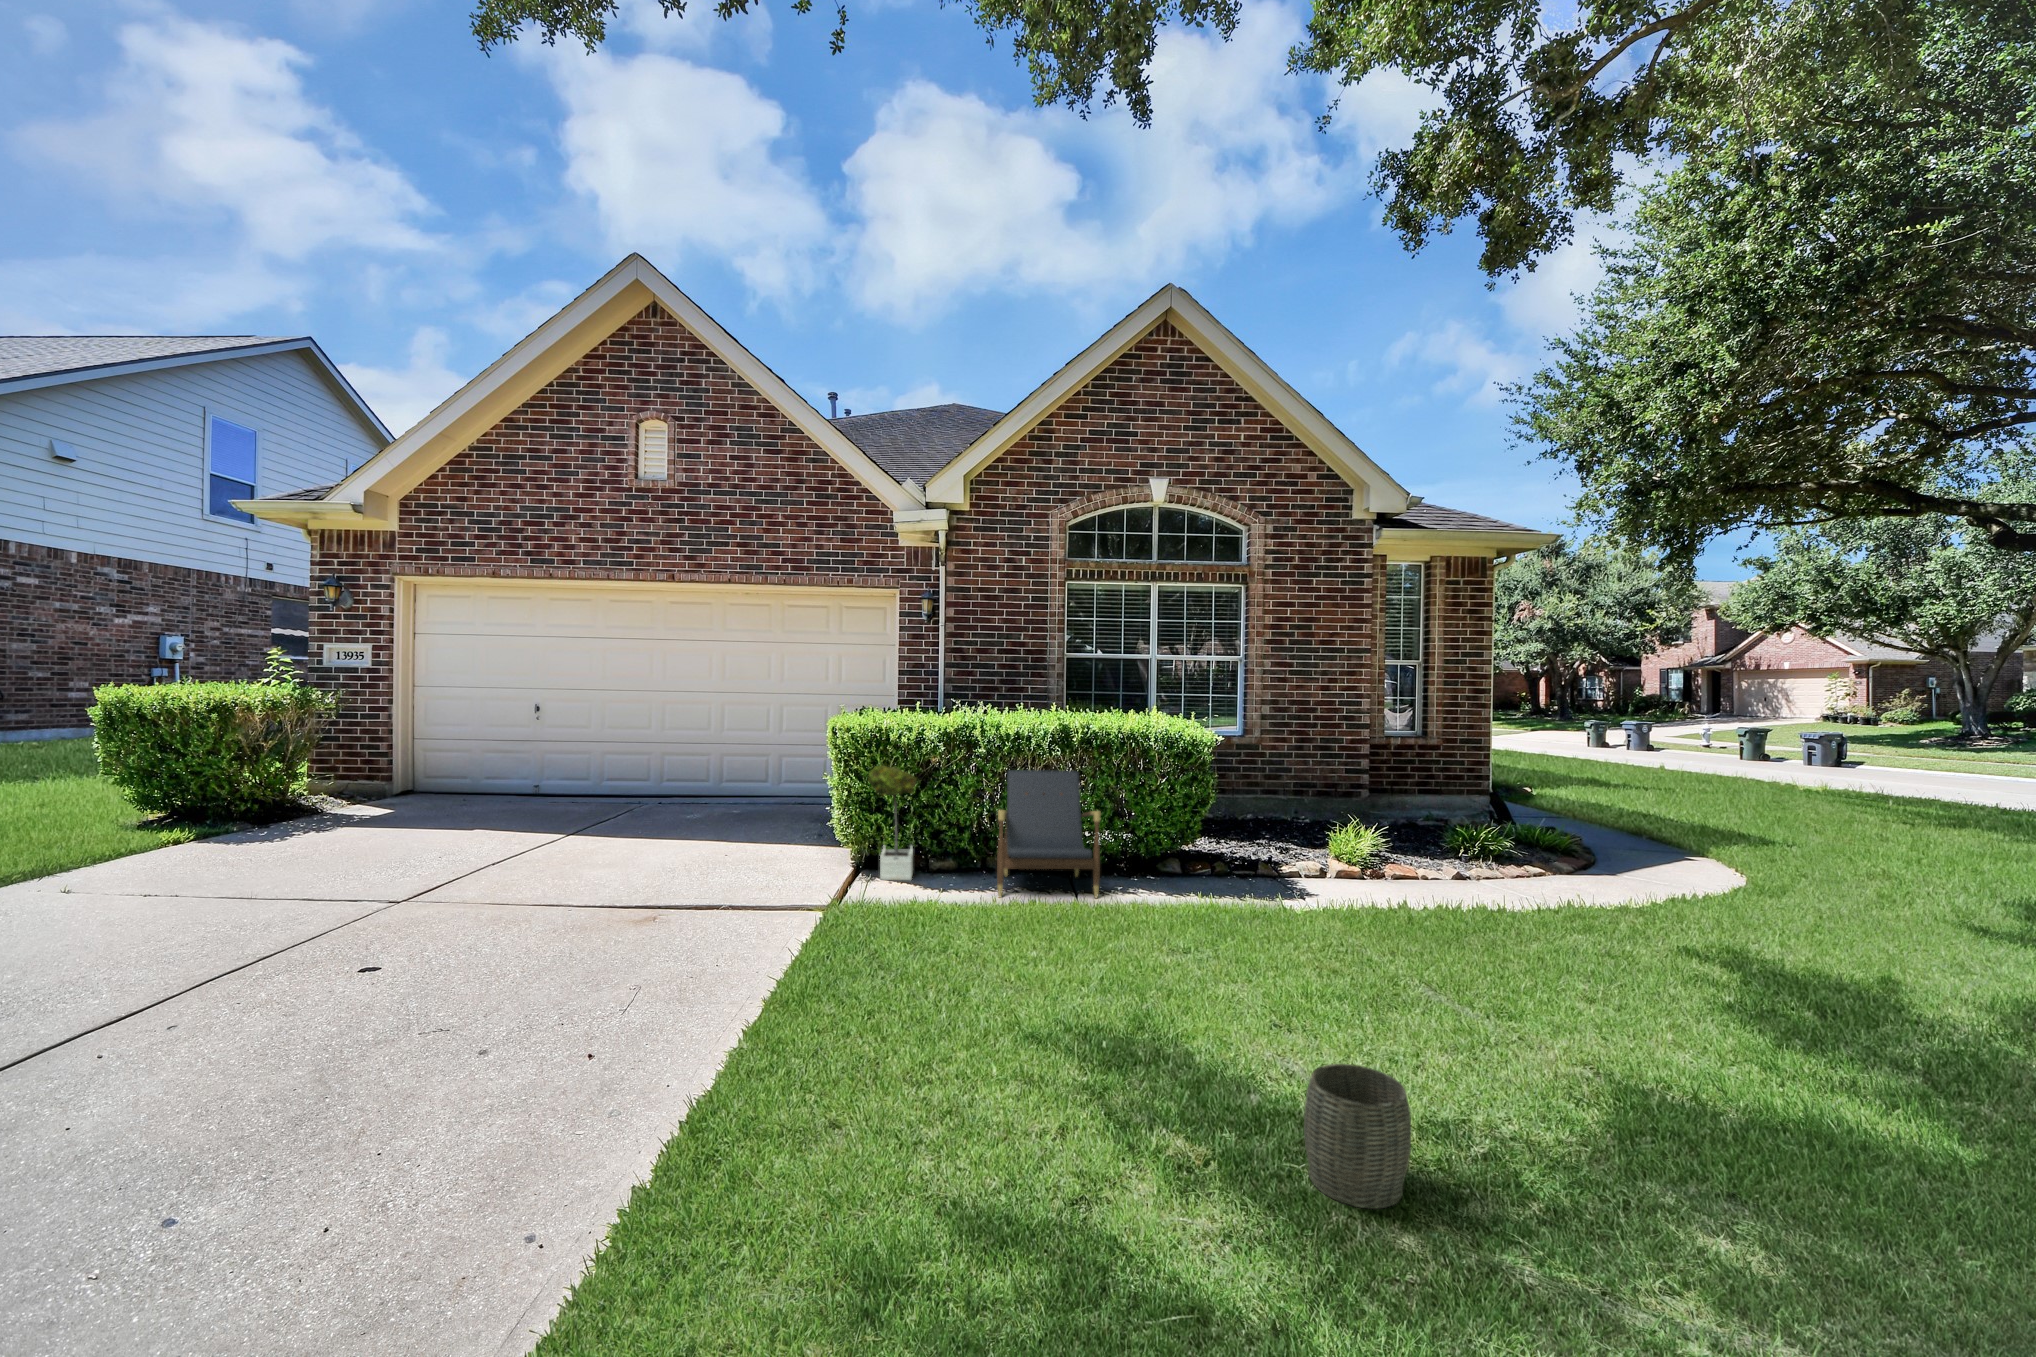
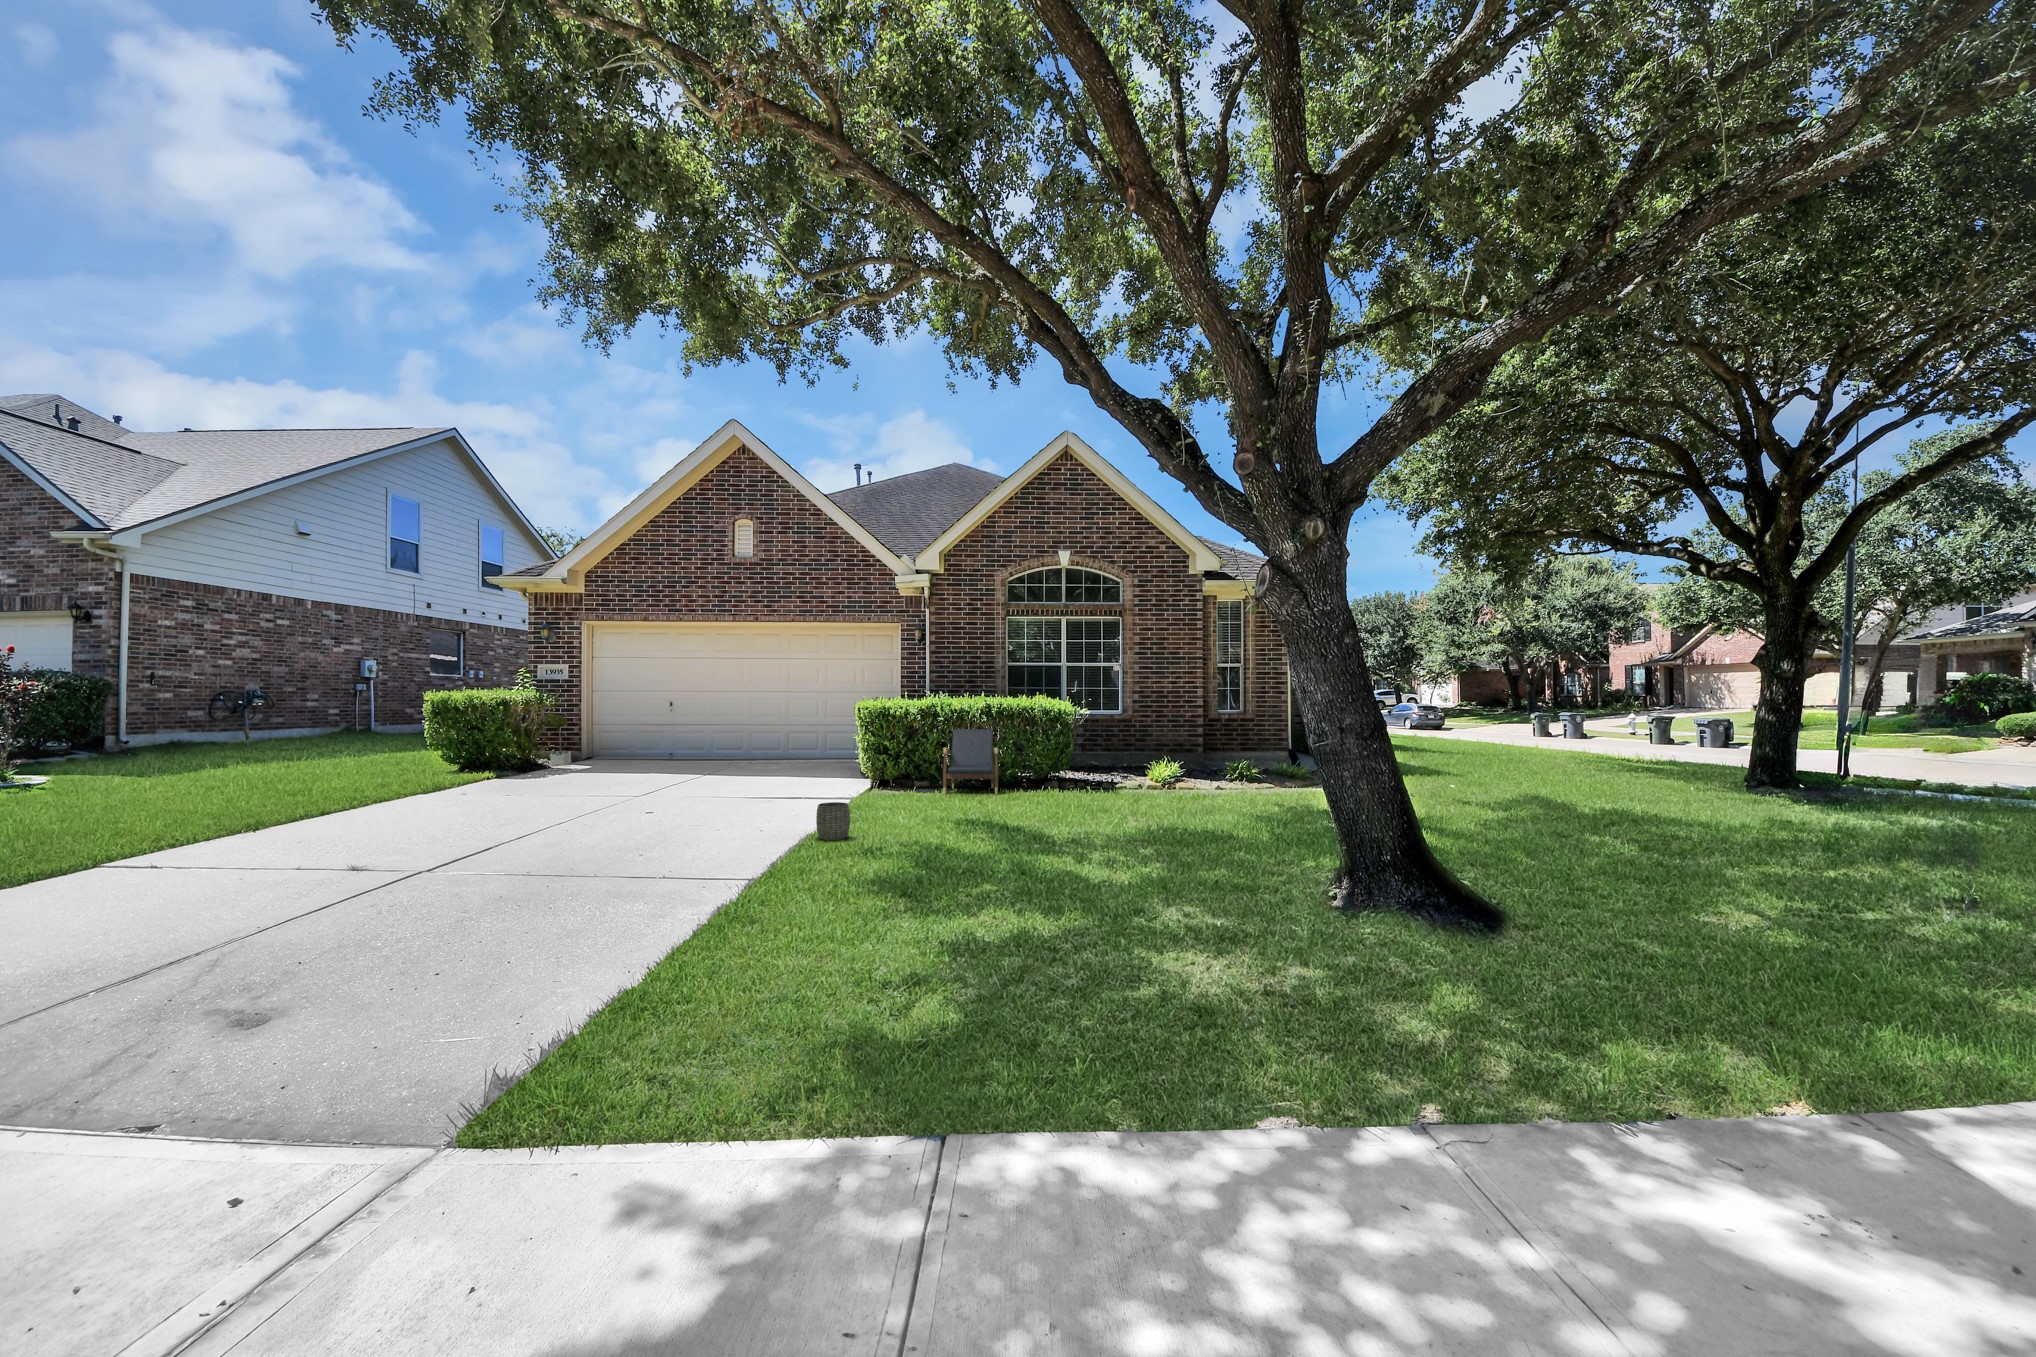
potted tree: present [868,765,917,880] -> present [546,714,571,765]
woven basket: present [1304,1064,1411,1209] -> present [816,802,850,840]

